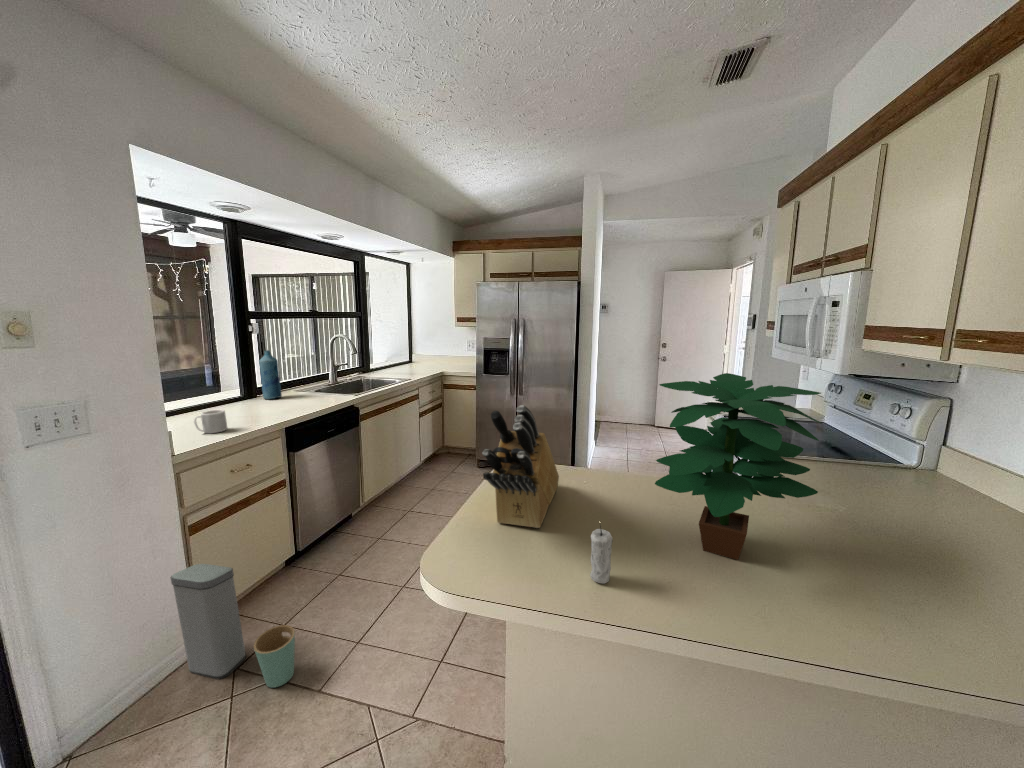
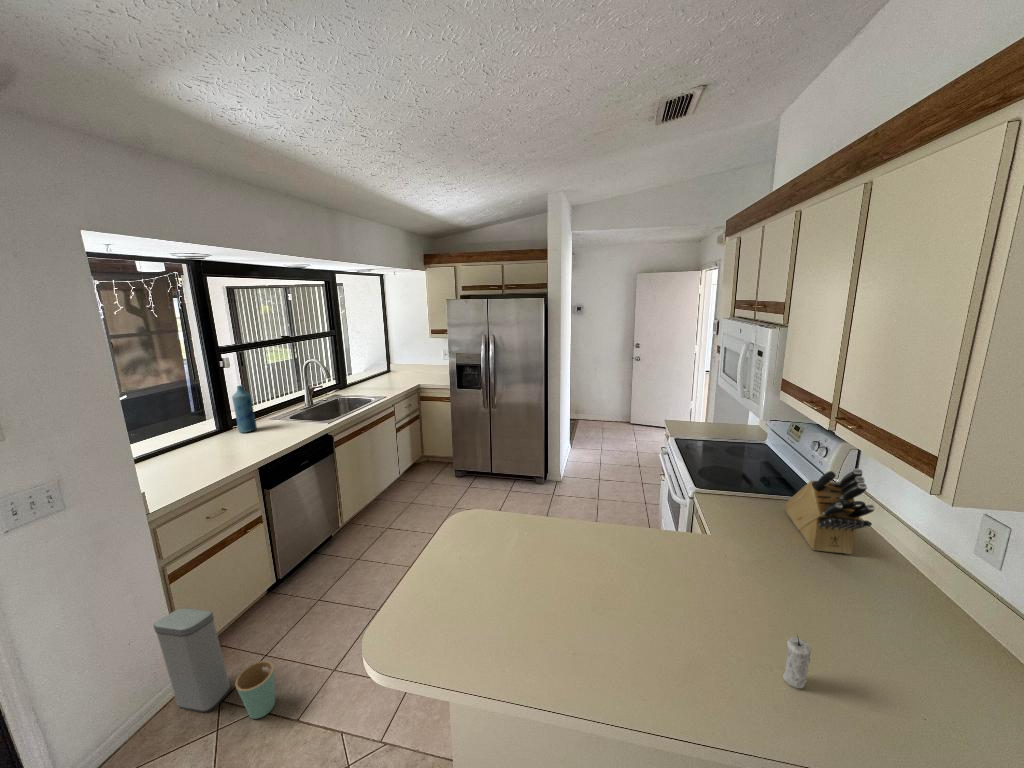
potted plant: present [655,373,821,560] -> none [572,451,707,625]
knife block: present [482,405,559,528] -> present [785,468,874,554]
mug: present [194,410,227,433] -> none [168,458,201,482]
candle: present [590,526,613,583] -> present [783,637,812,688]

